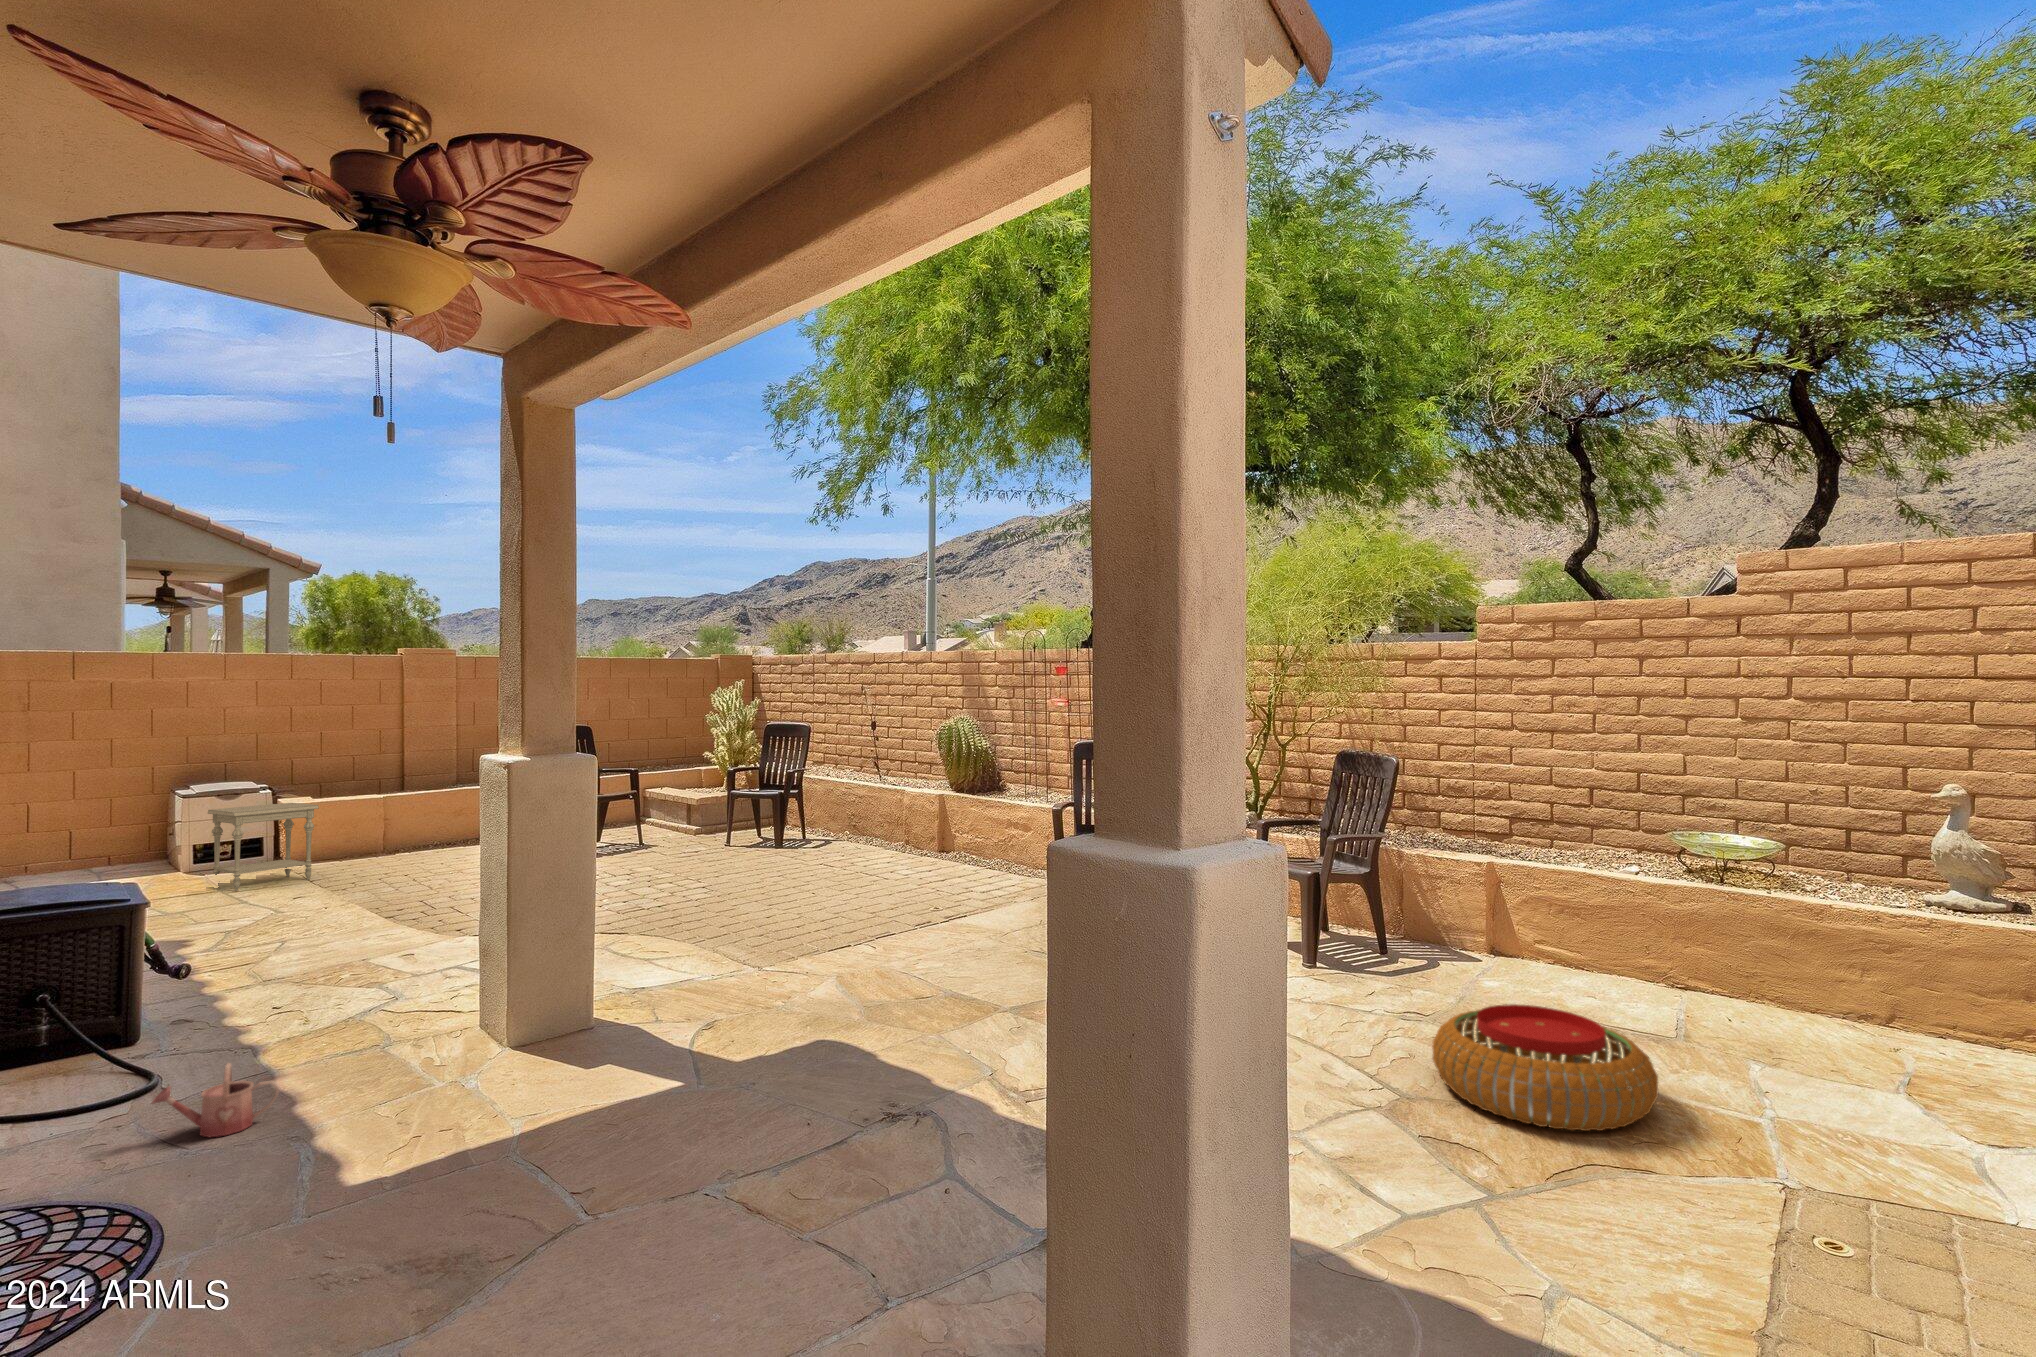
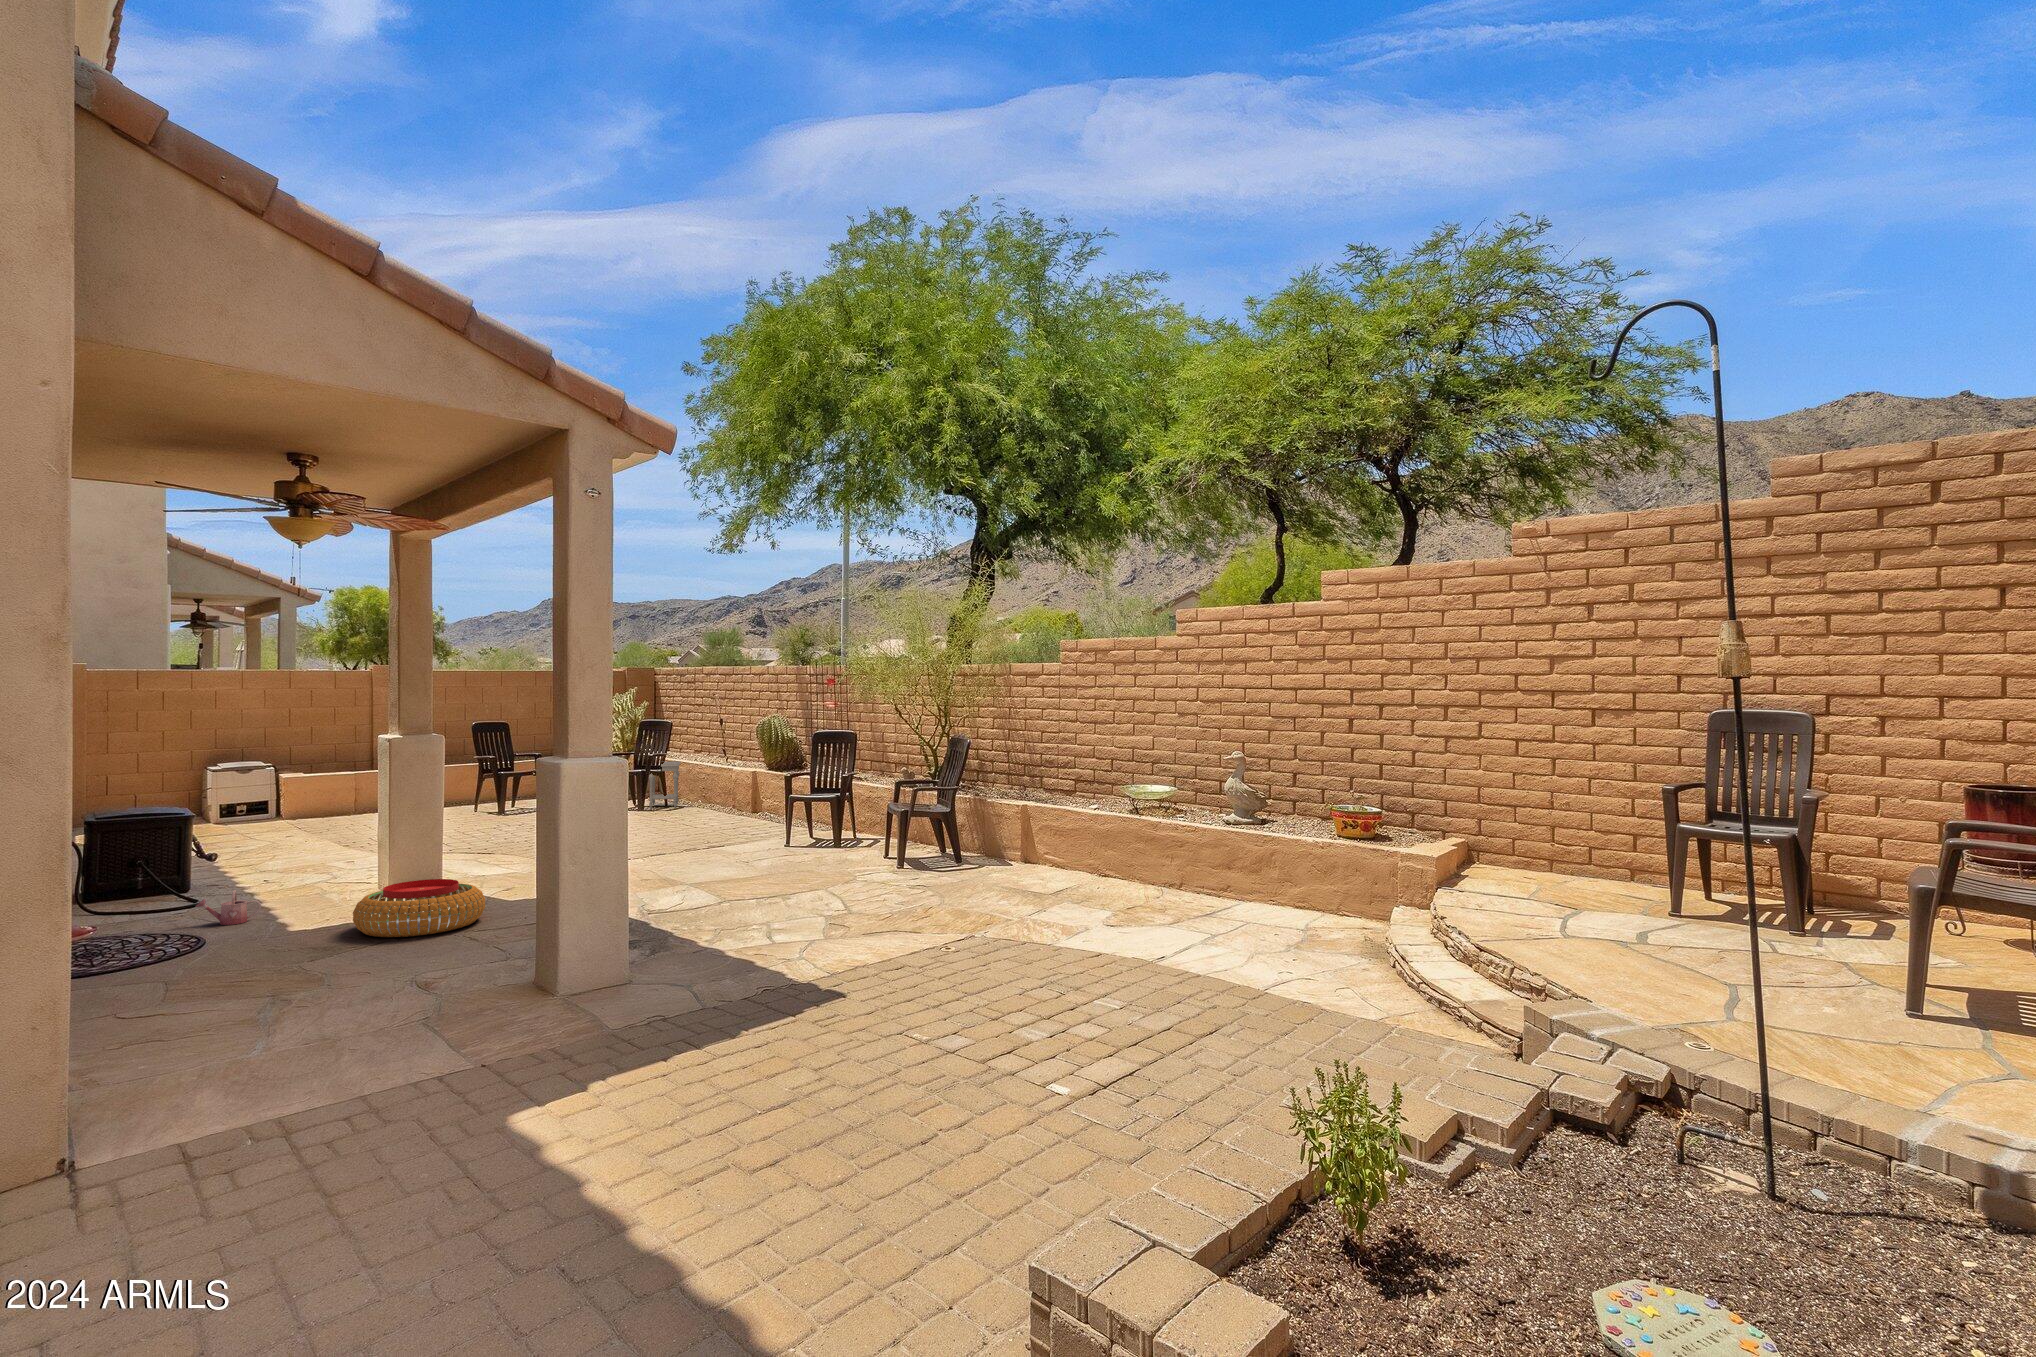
side table: present [208,803,319,891] -> present [648,761,680,809]
pouf: present [1432,1004,1658,1131] -> present [353,879,485,937]

